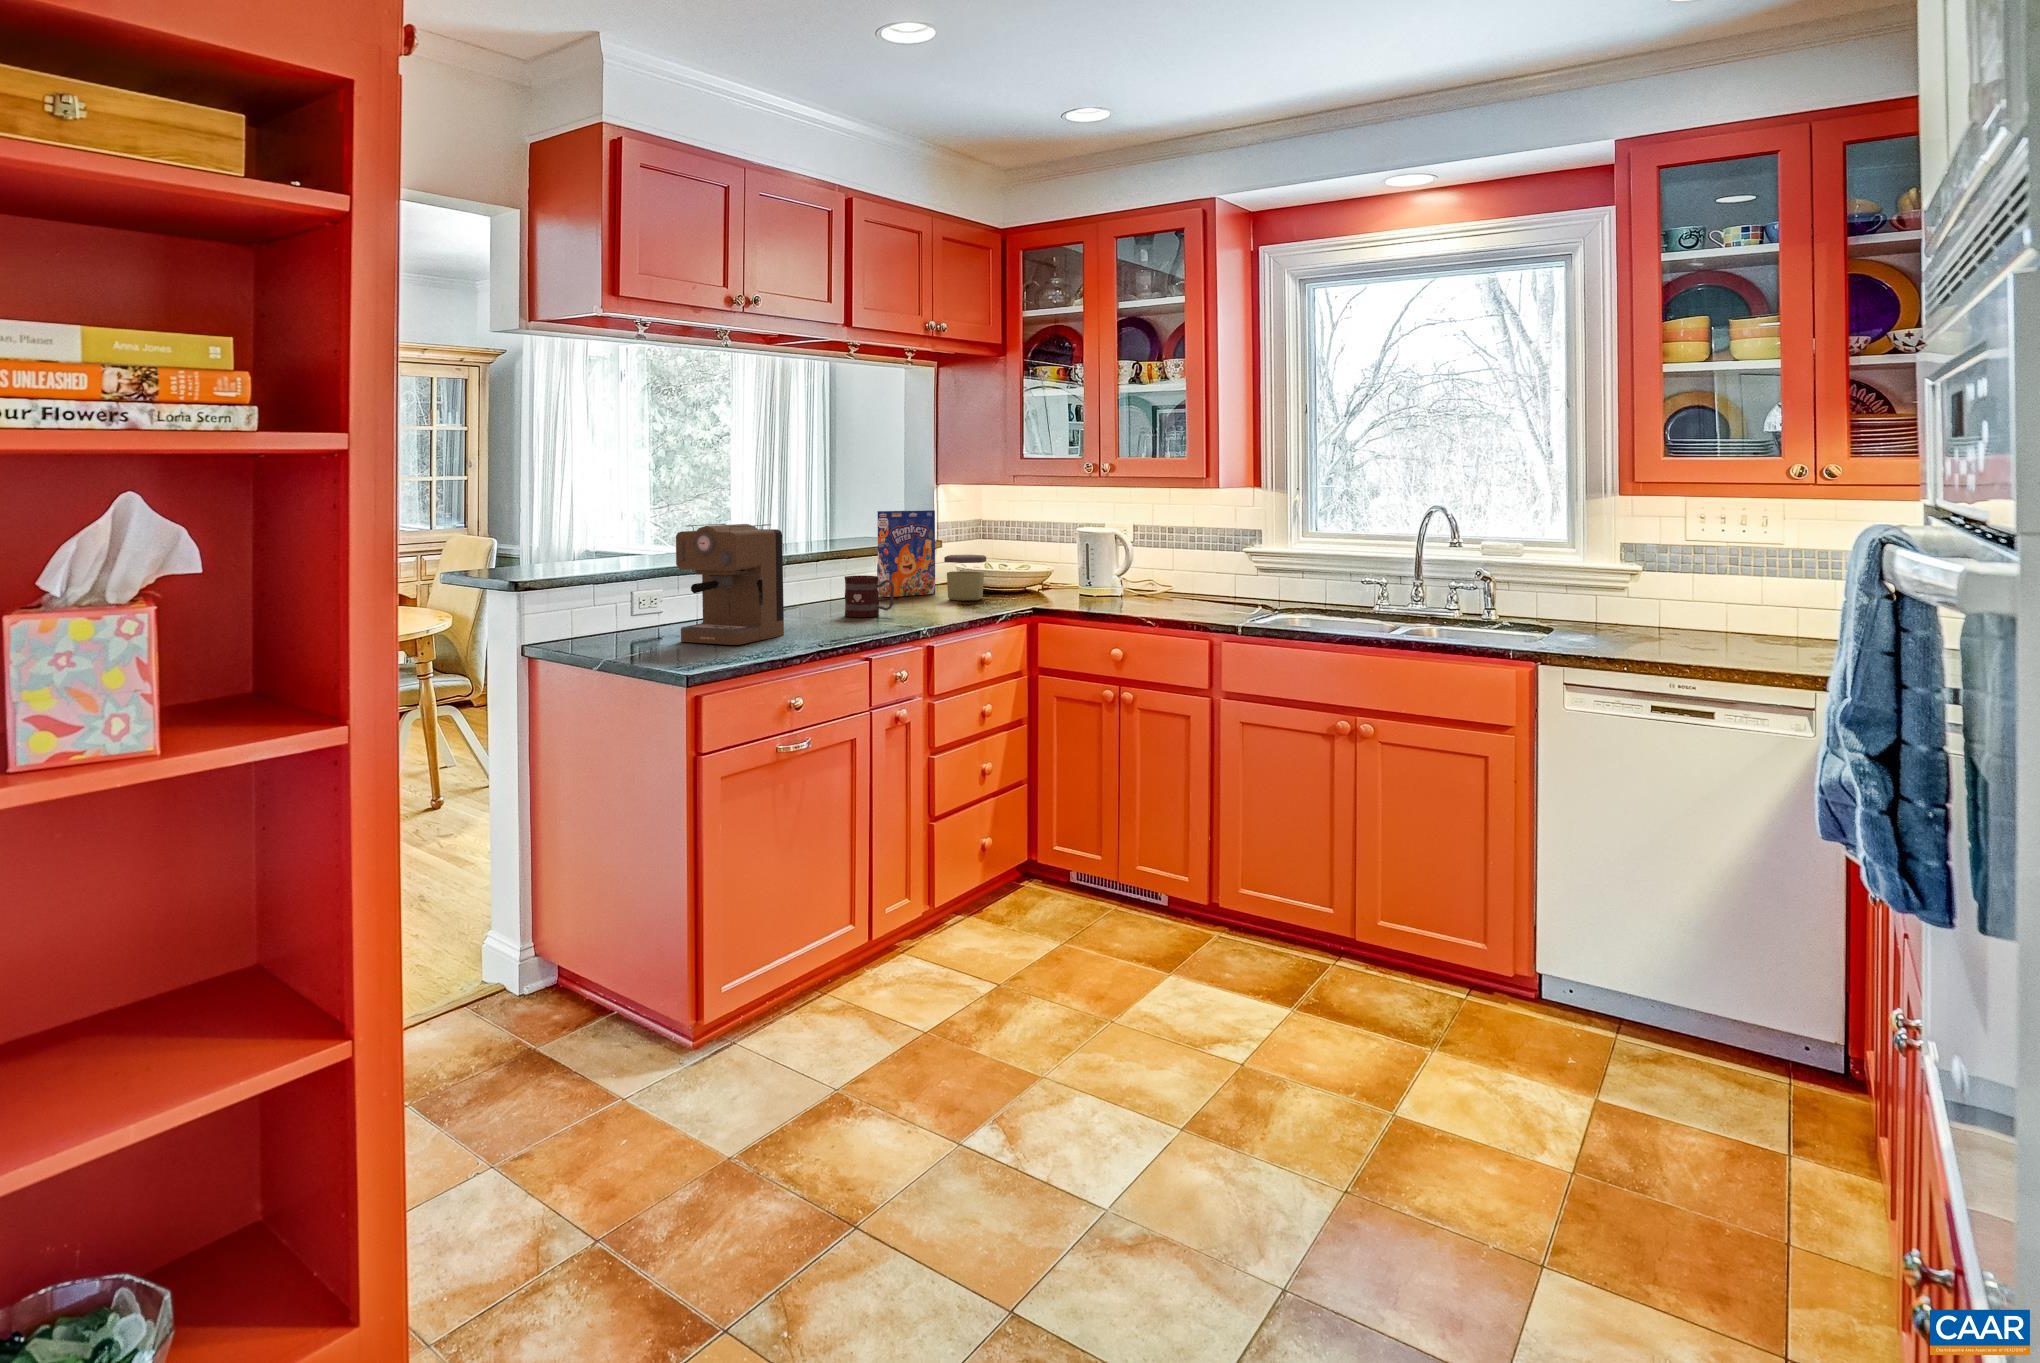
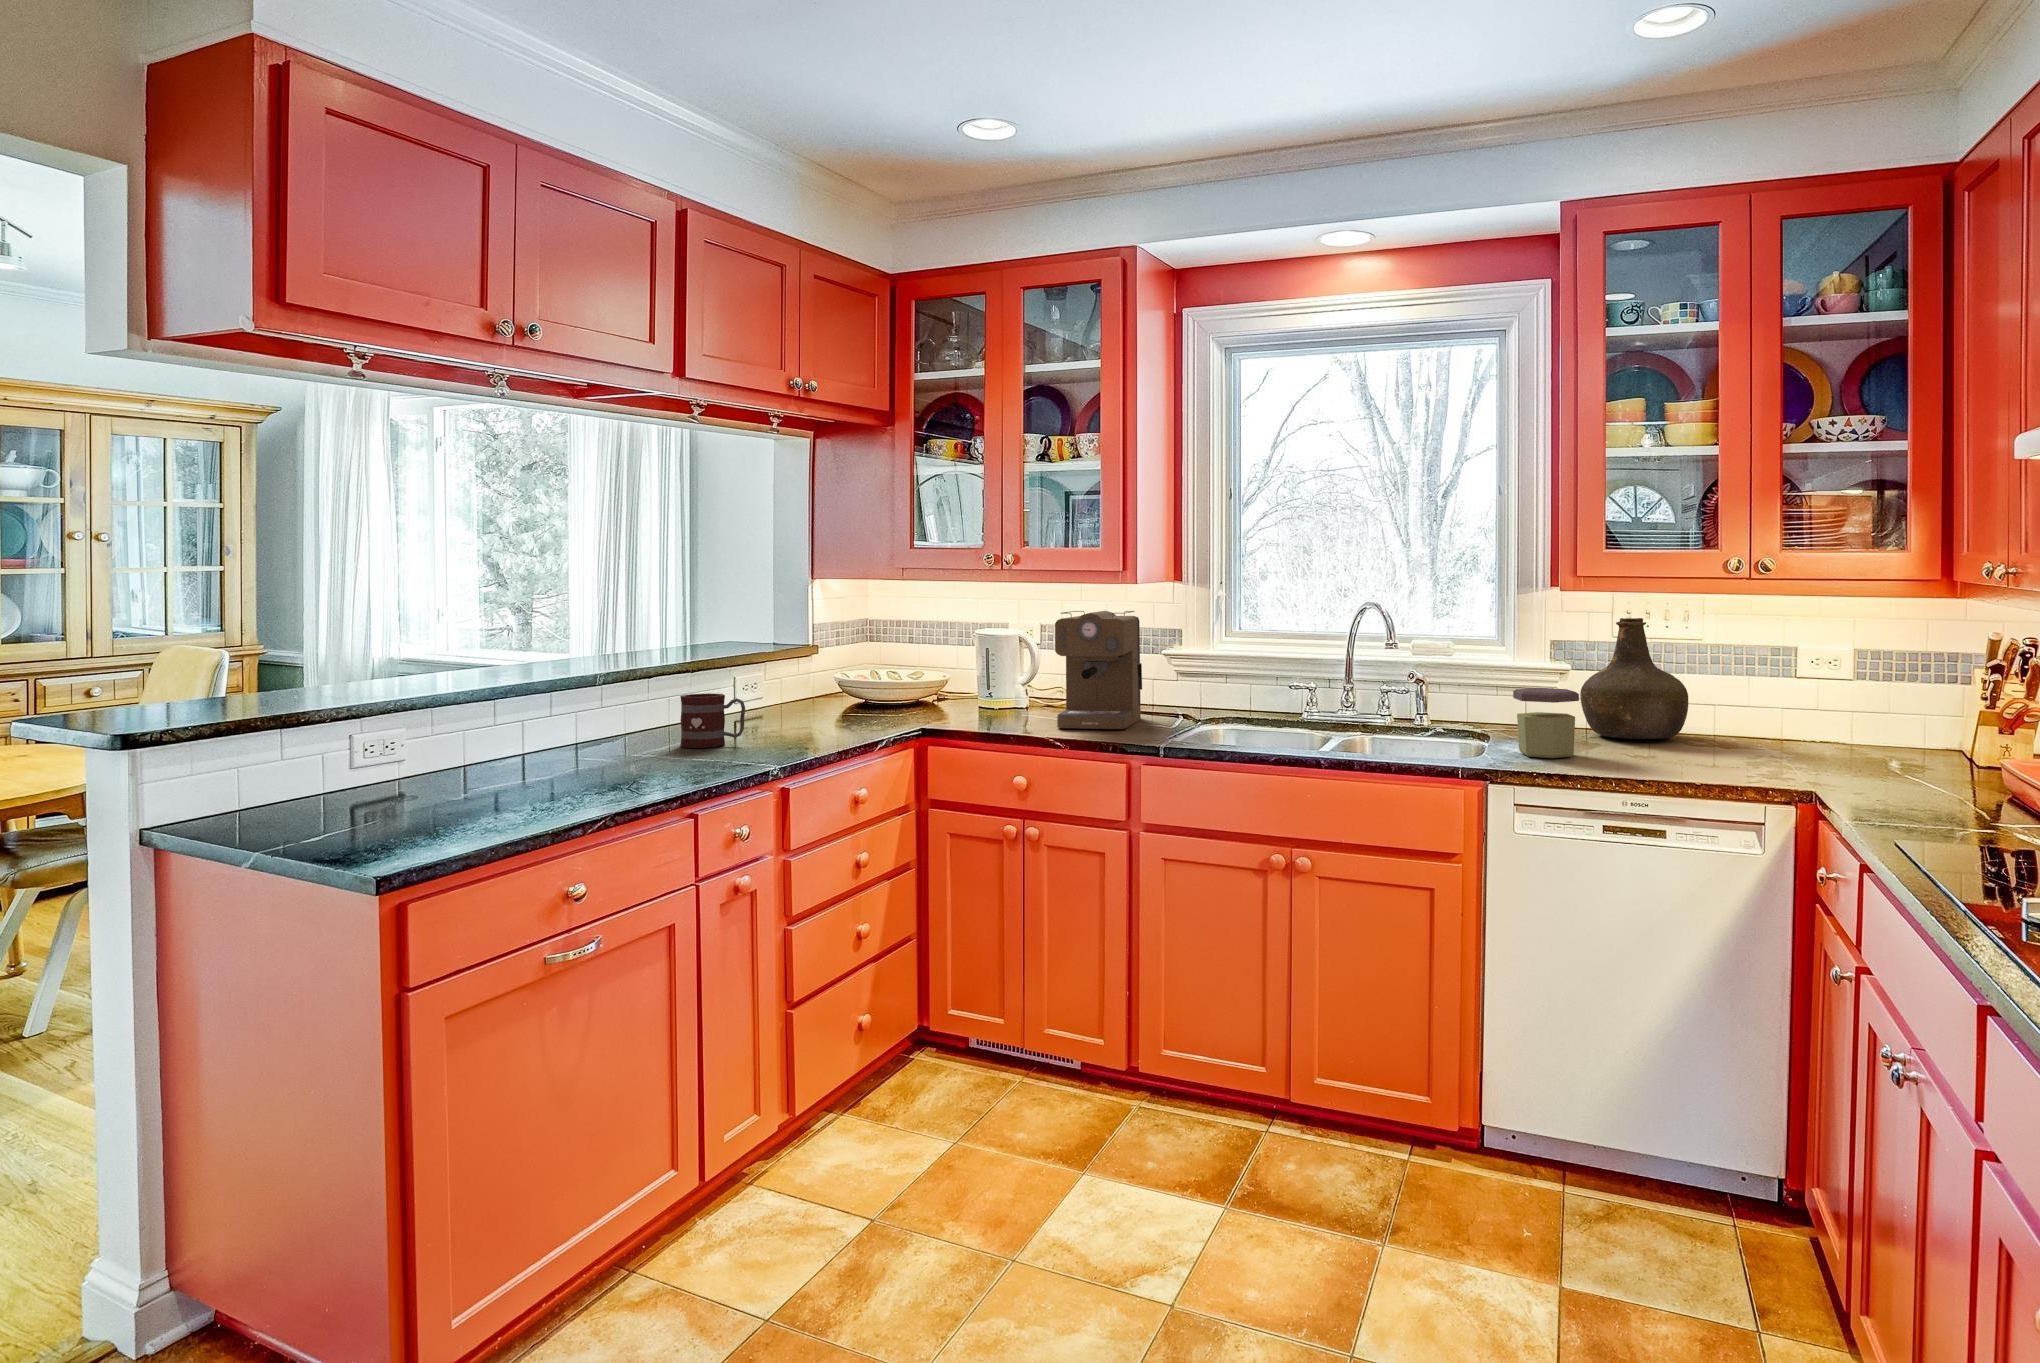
cereal box: present [878,510,935,597] -> none [732,608,806,717]
bottle: none [1655,521,1773,636] -> present [1580,618,1688,739]
coffee maker: present [676,524,784,645] -> present [1055,611,1142,729]
jar: present [944,555,986,601] -> present [1513,688,1579,758]

